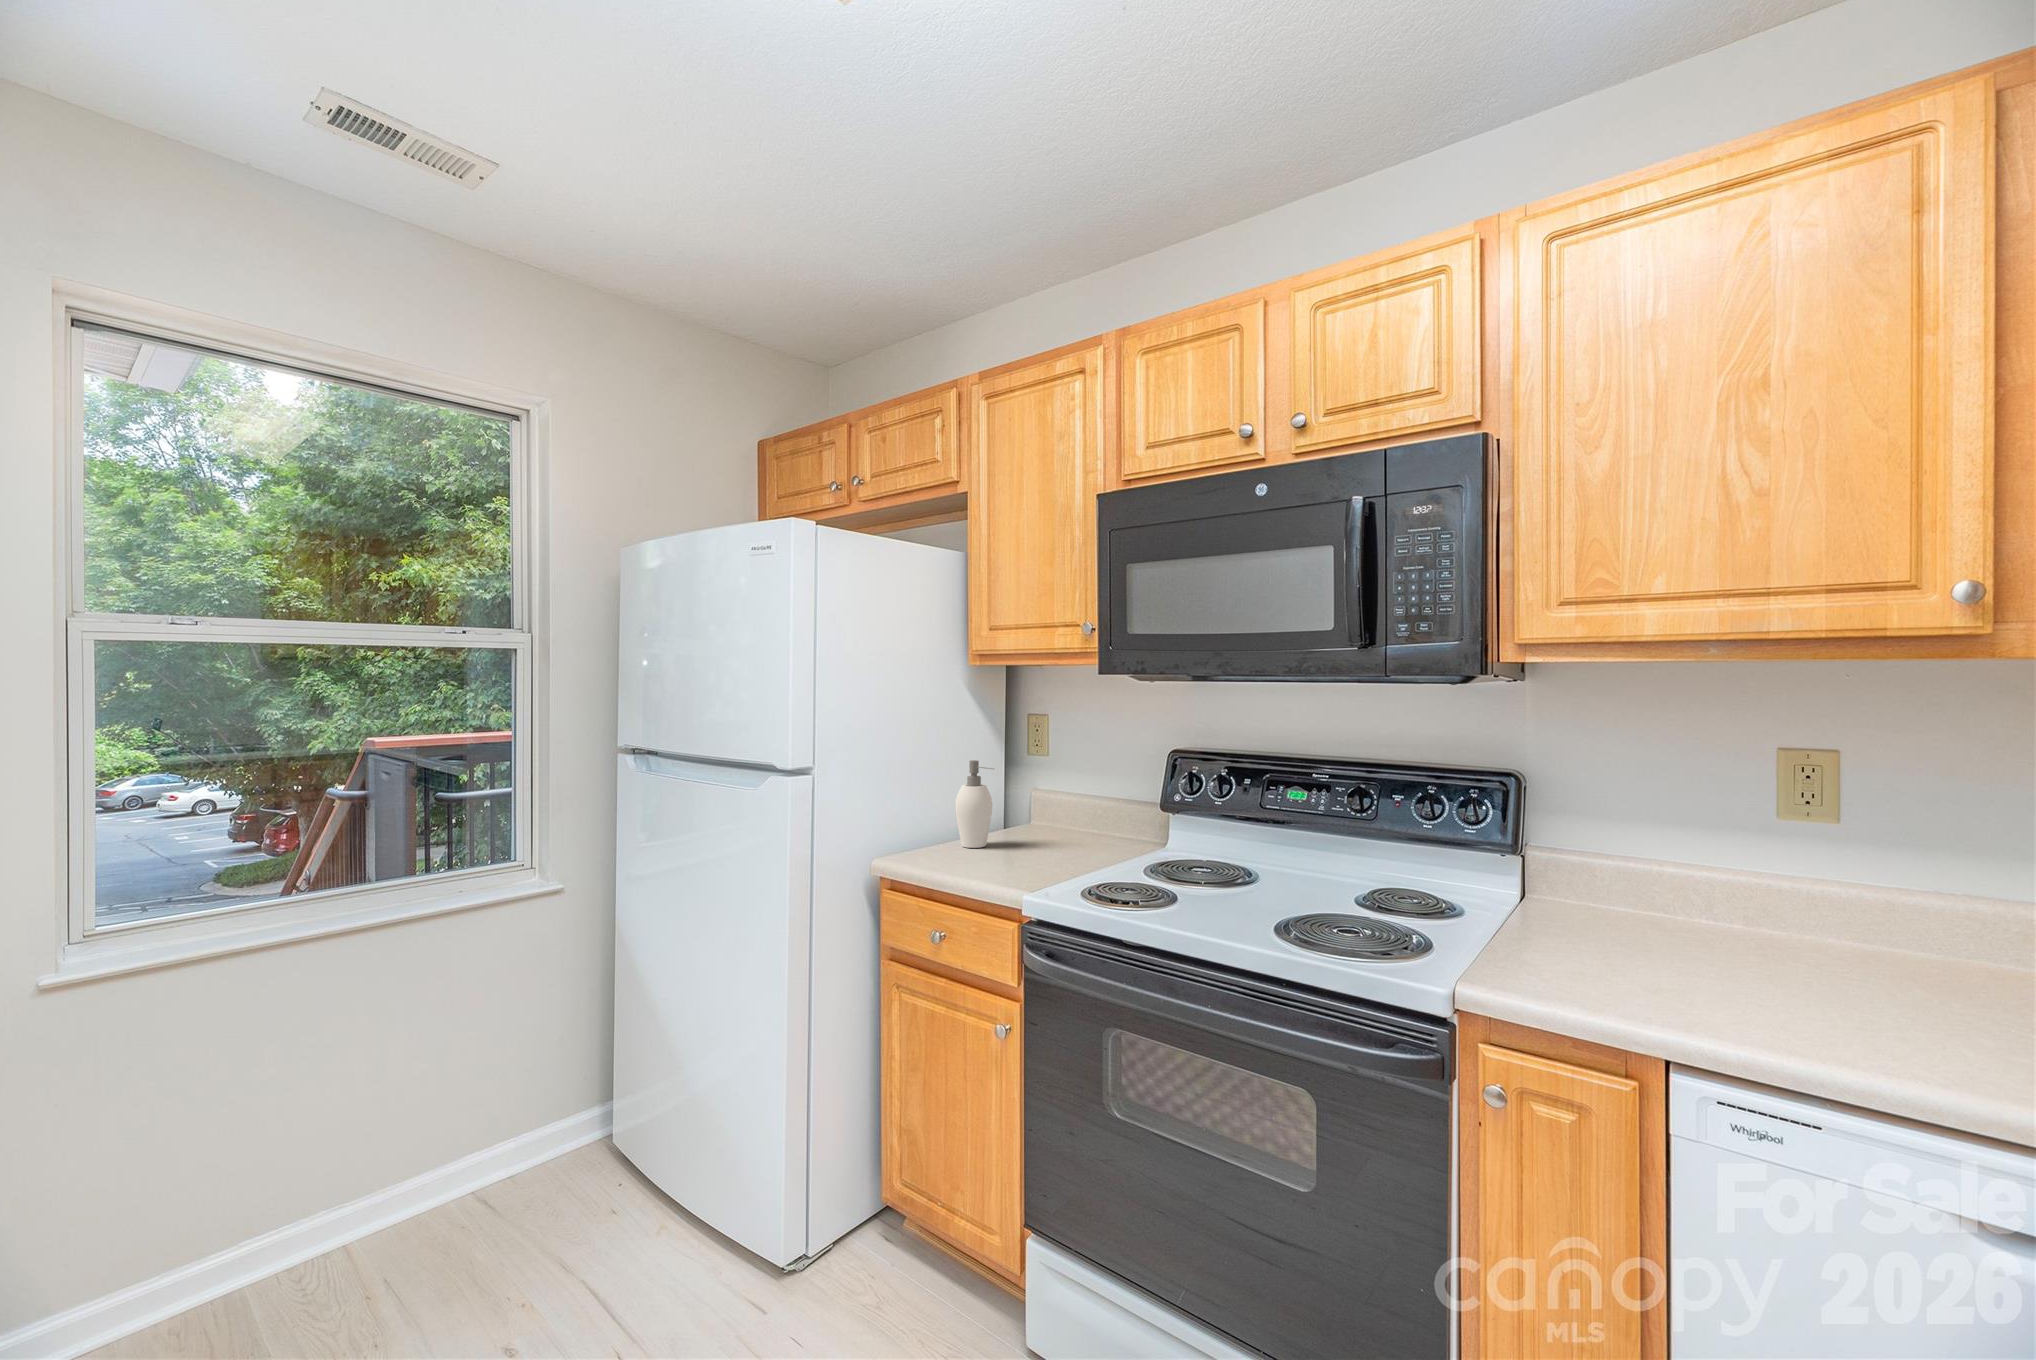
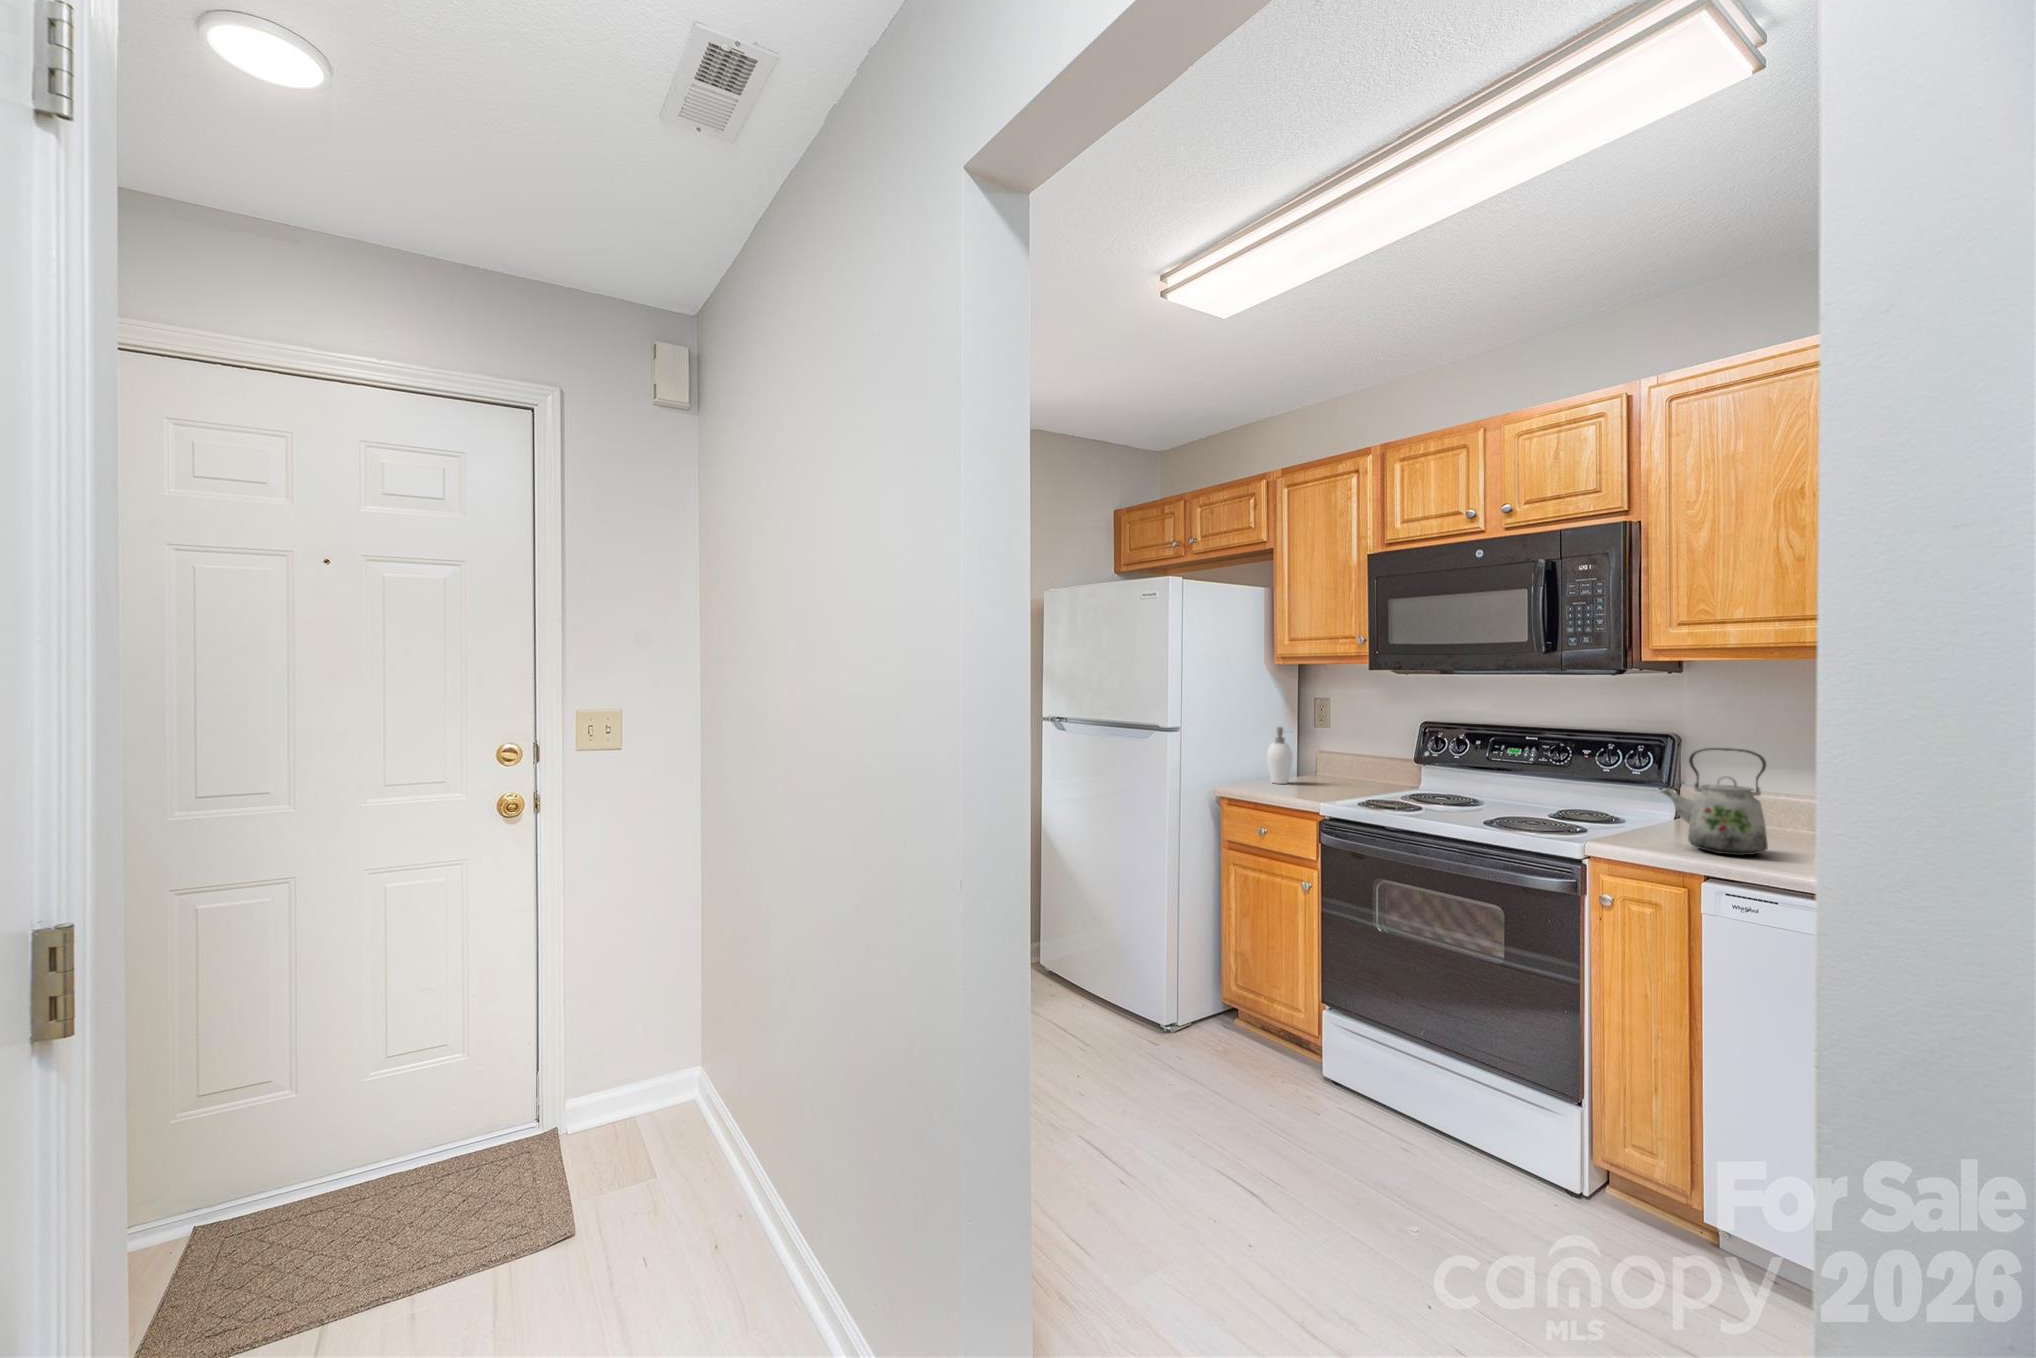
kettle: none [1556,811,1733,1000] -> present [1662,748,1768,855]

